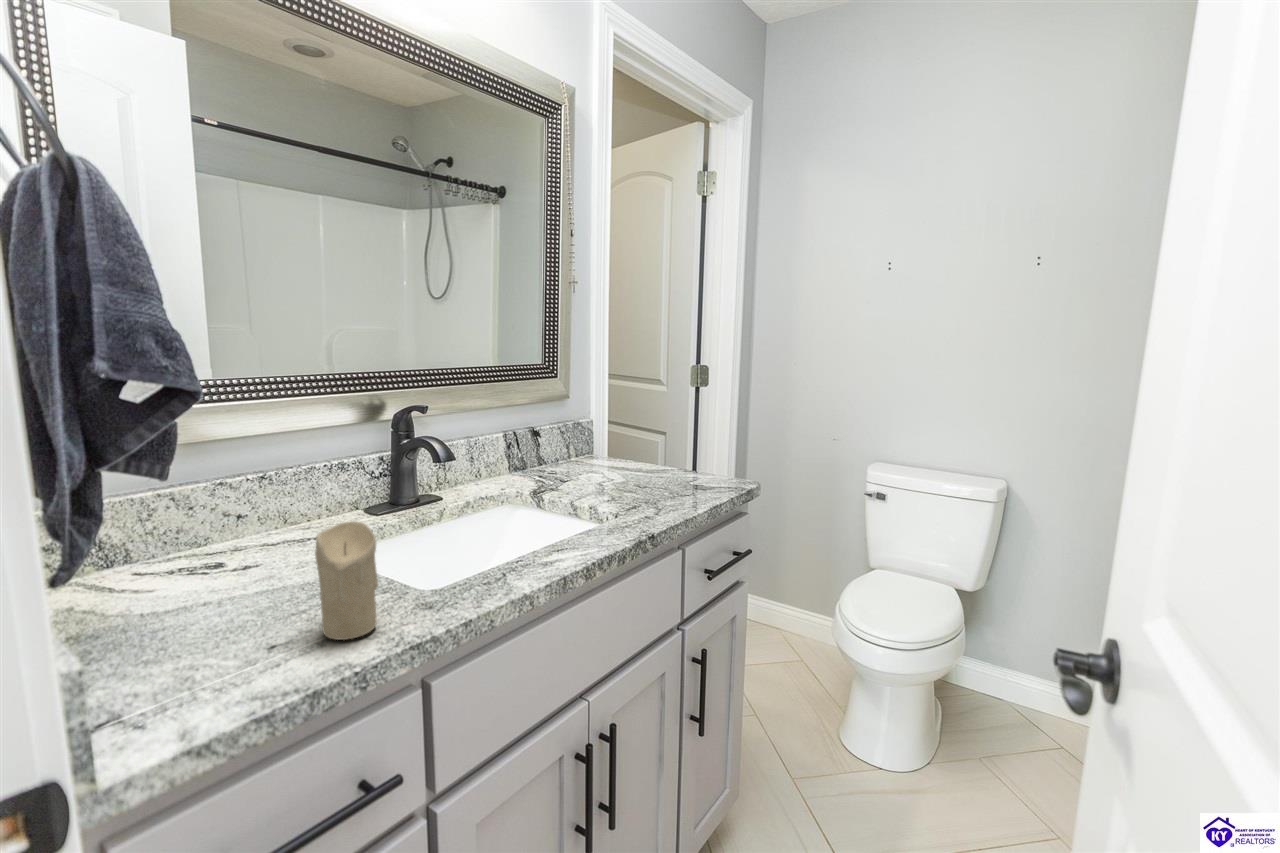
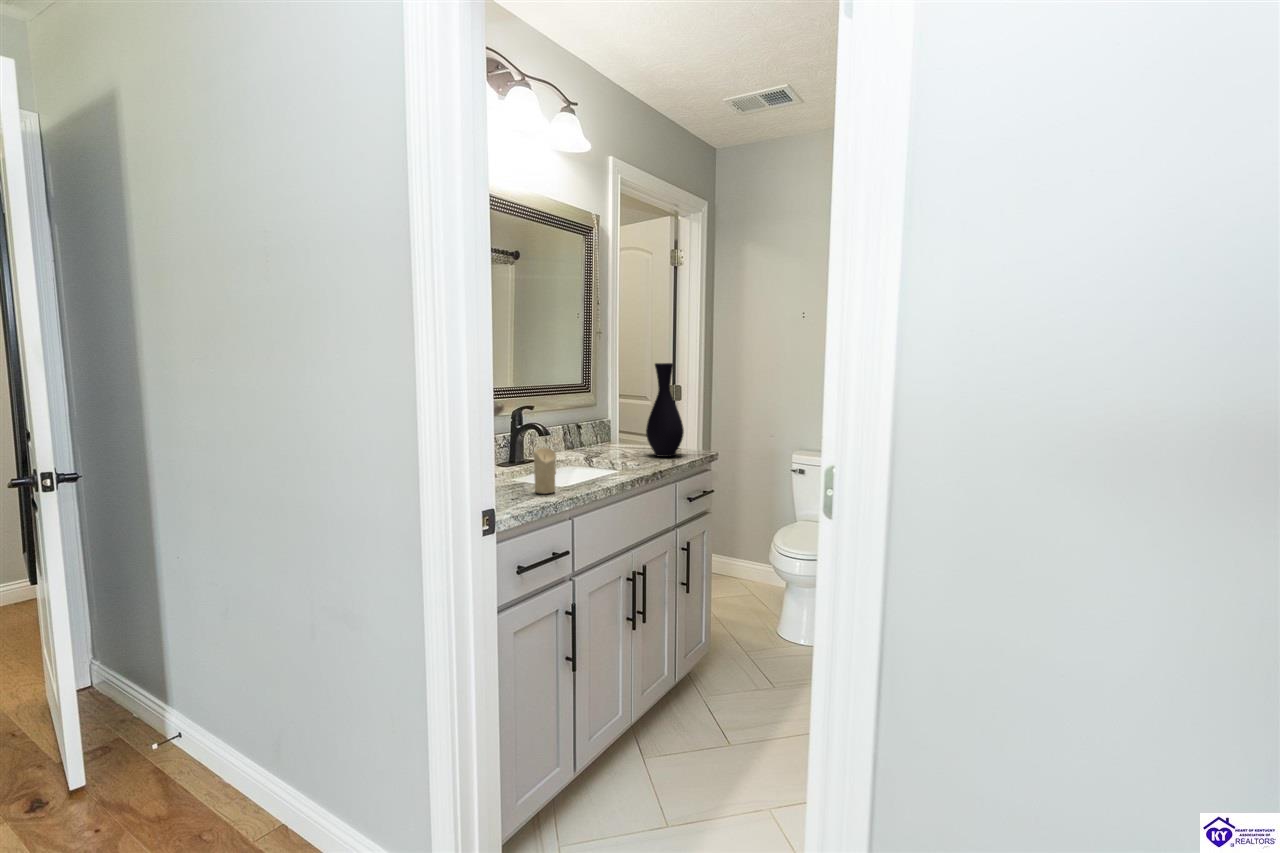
vase: none [638,330,705,496] -> present [646,363,684,457]

